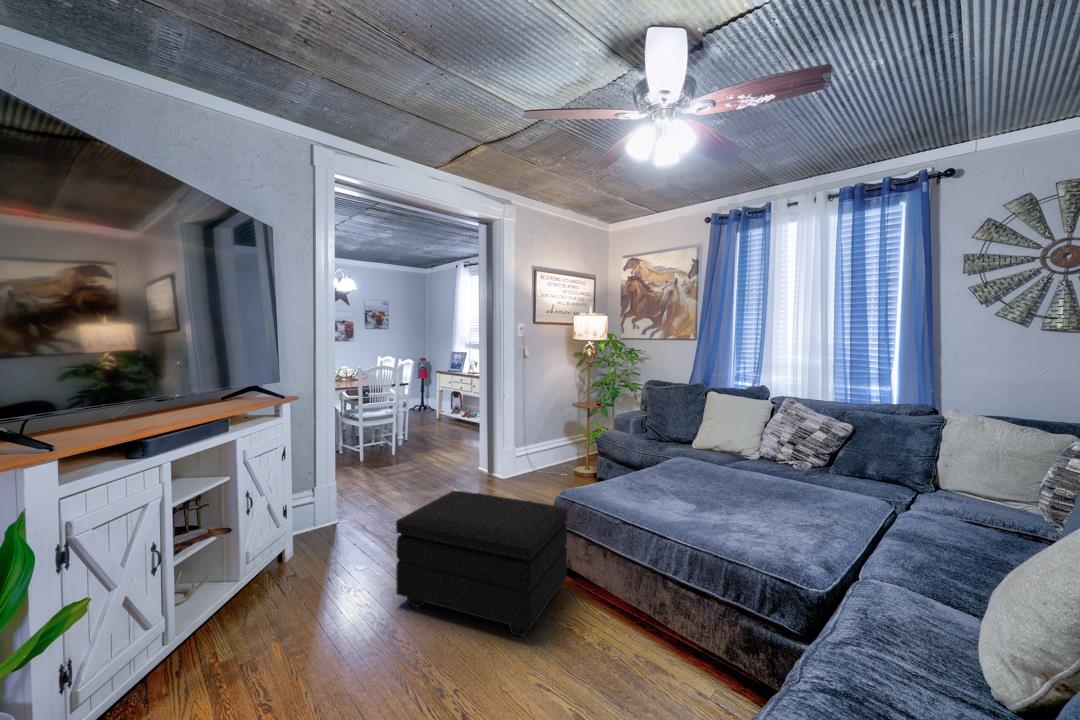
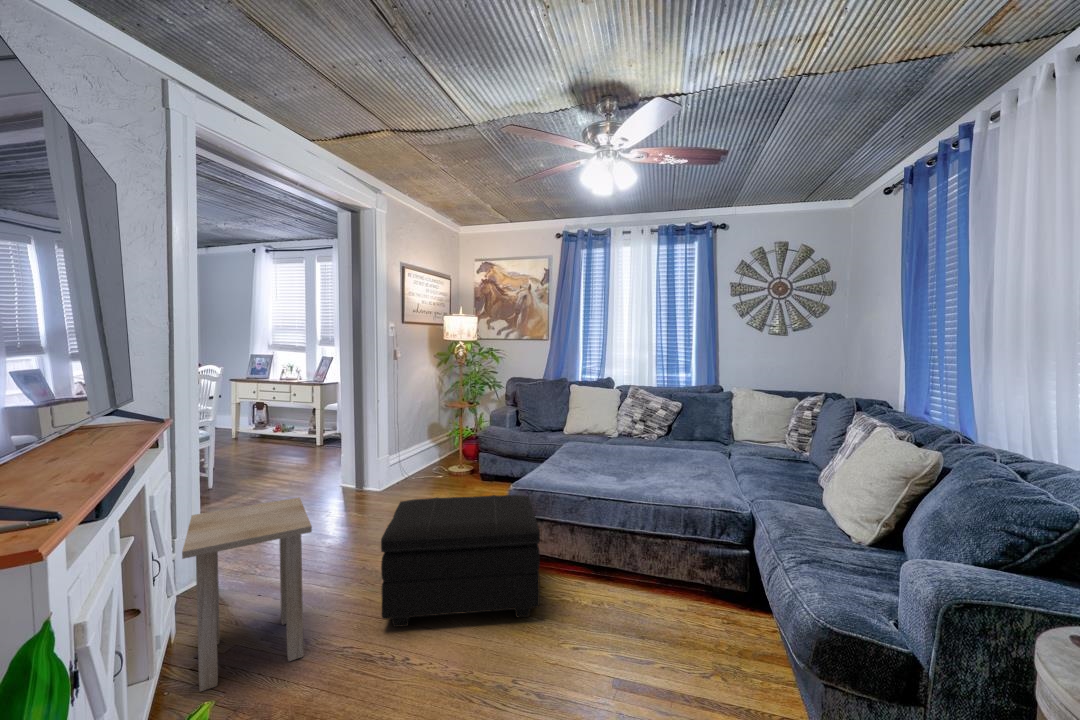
side table: none [245,472,363,608] -> present [182,497,312,692]

